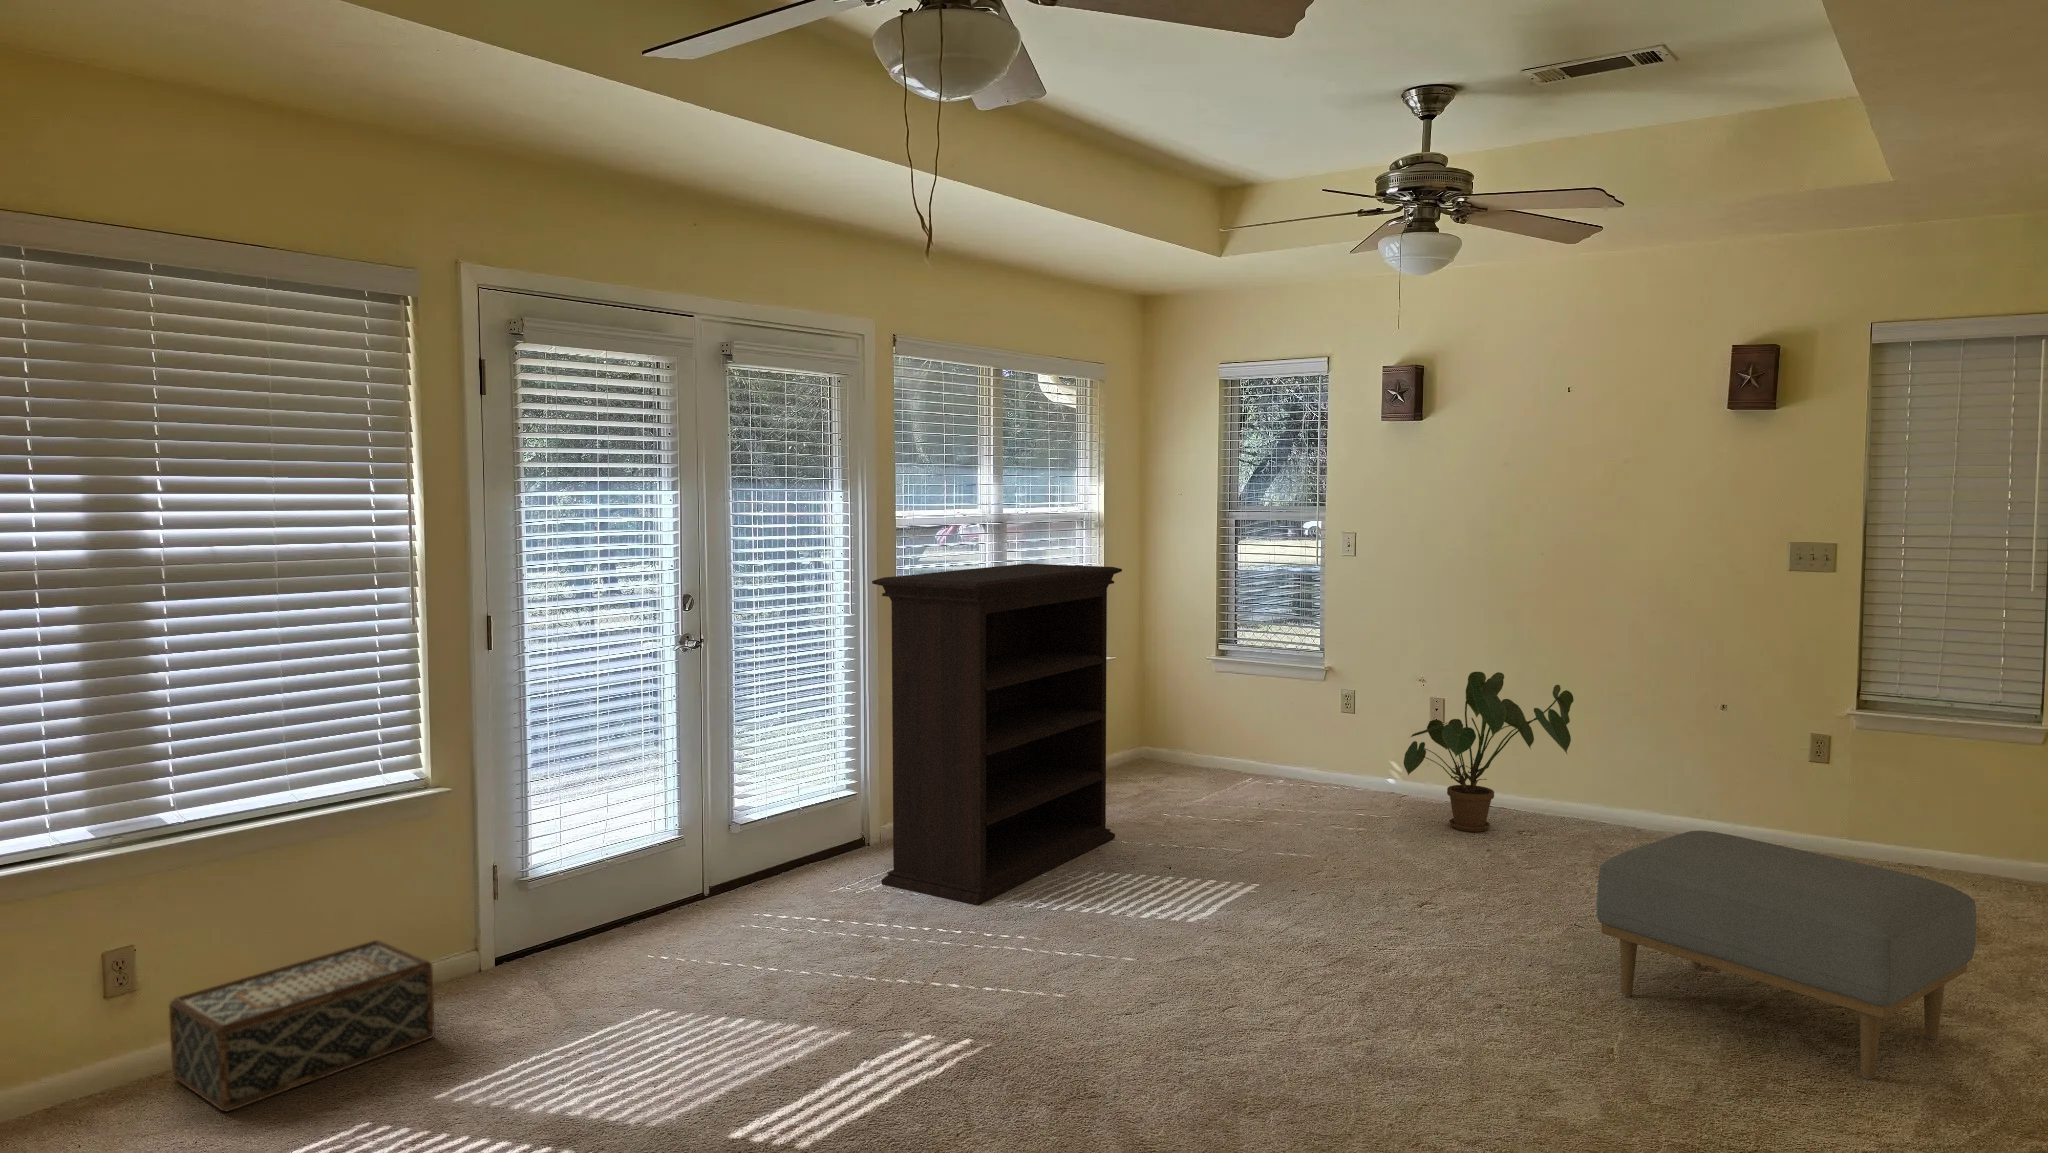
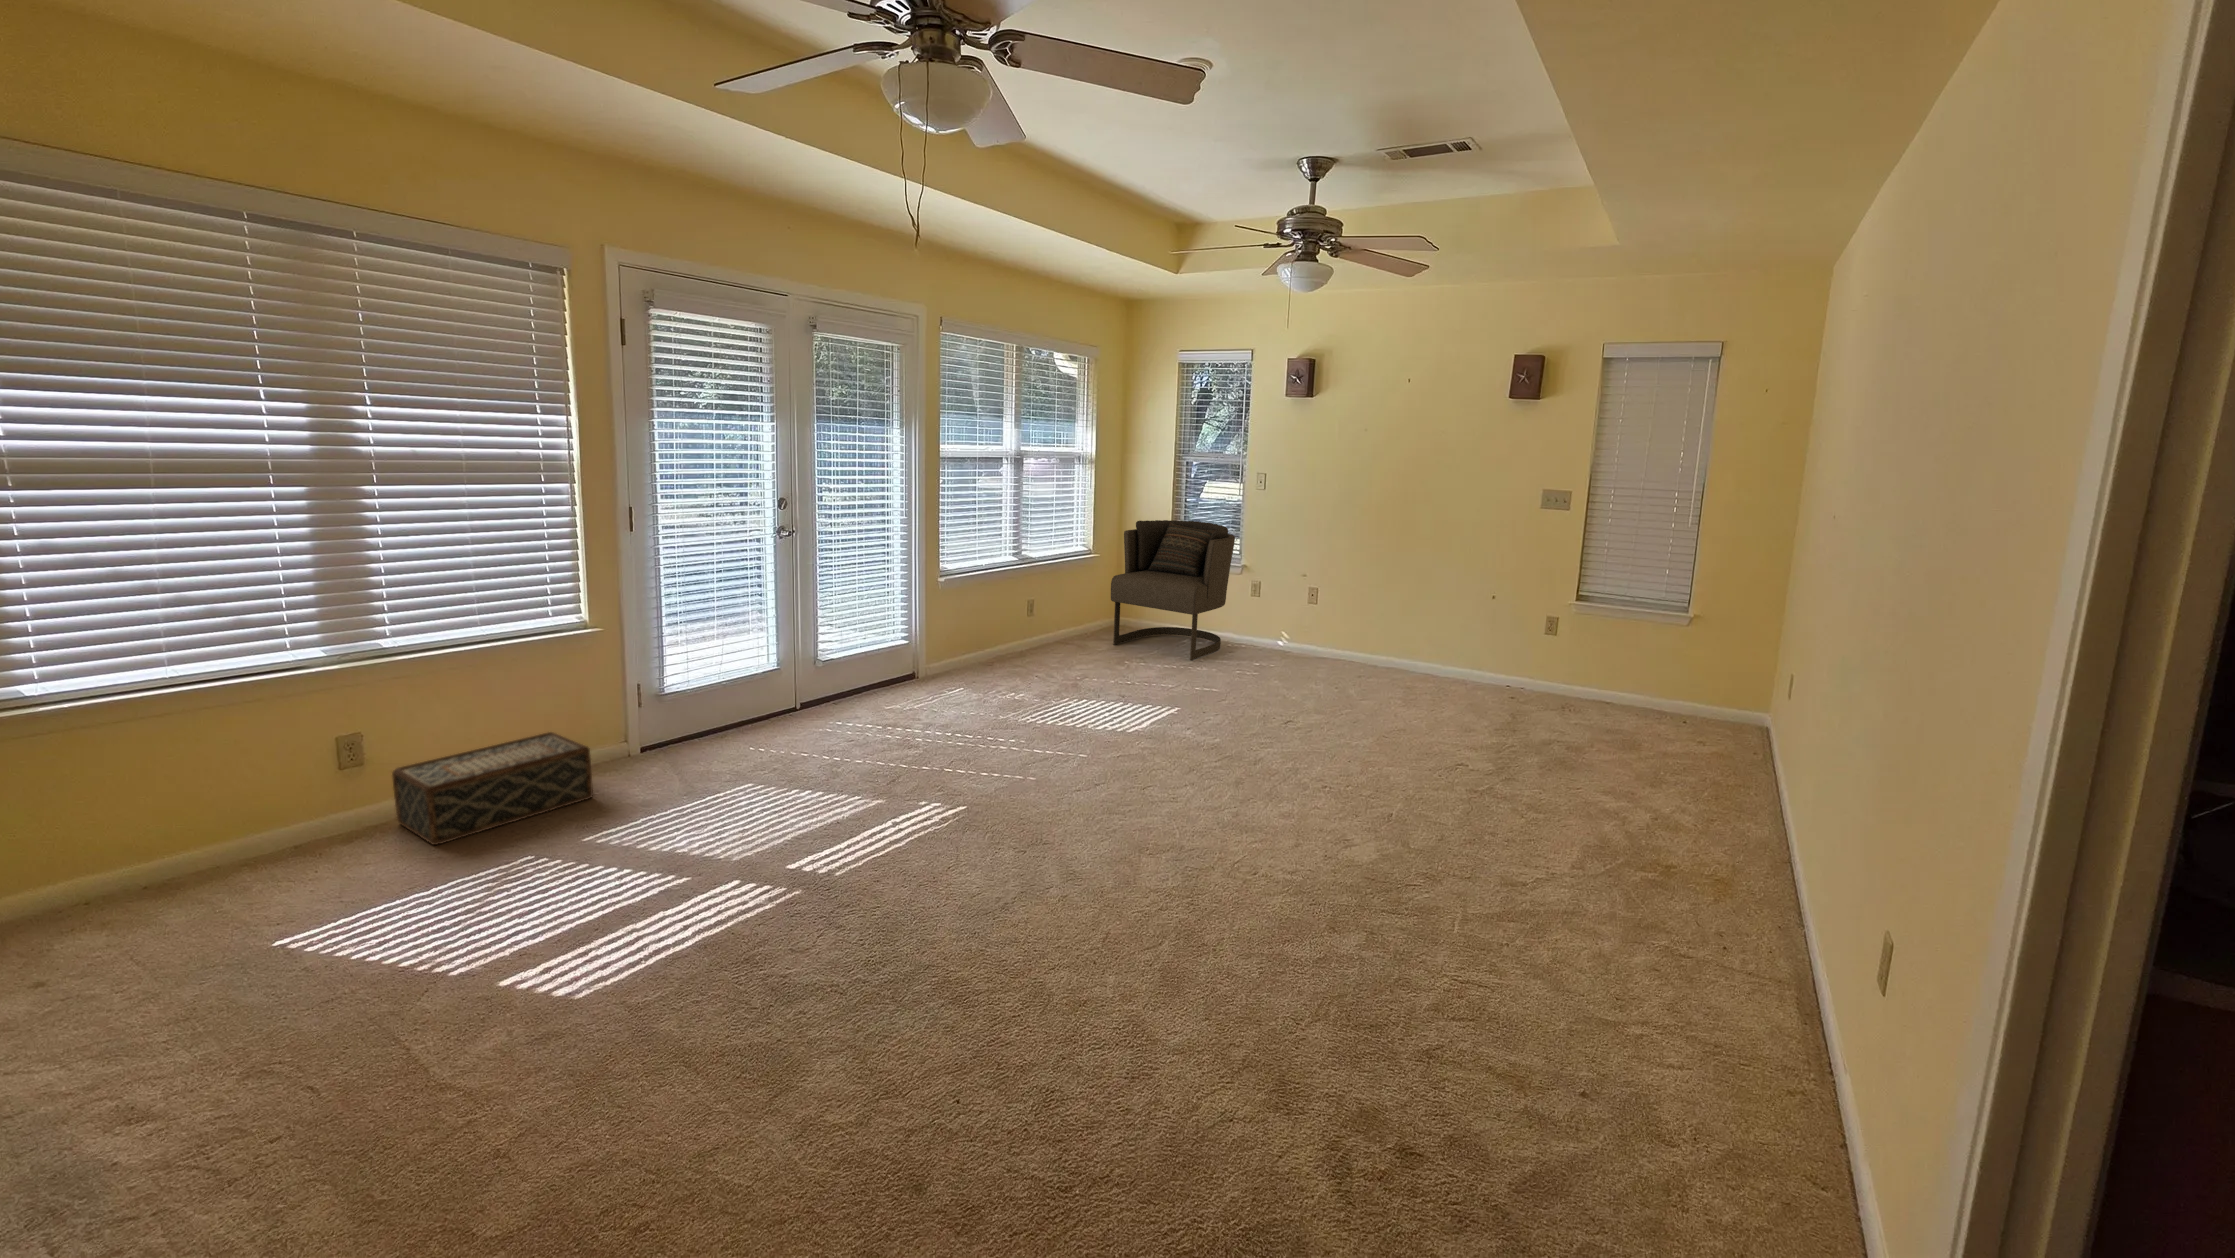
bookshelf: present [872,564,1122,905] -> none [919,487,1100,717]
armchair: none [1134,604,1315,812] -> present [1111,520,1235,660]
house plant: present [1404,672,1574,832] -> none [1286,571,1398,676]
ottoman: present [1597,831,1976,1079] -> none [1386,676,1614,830]

